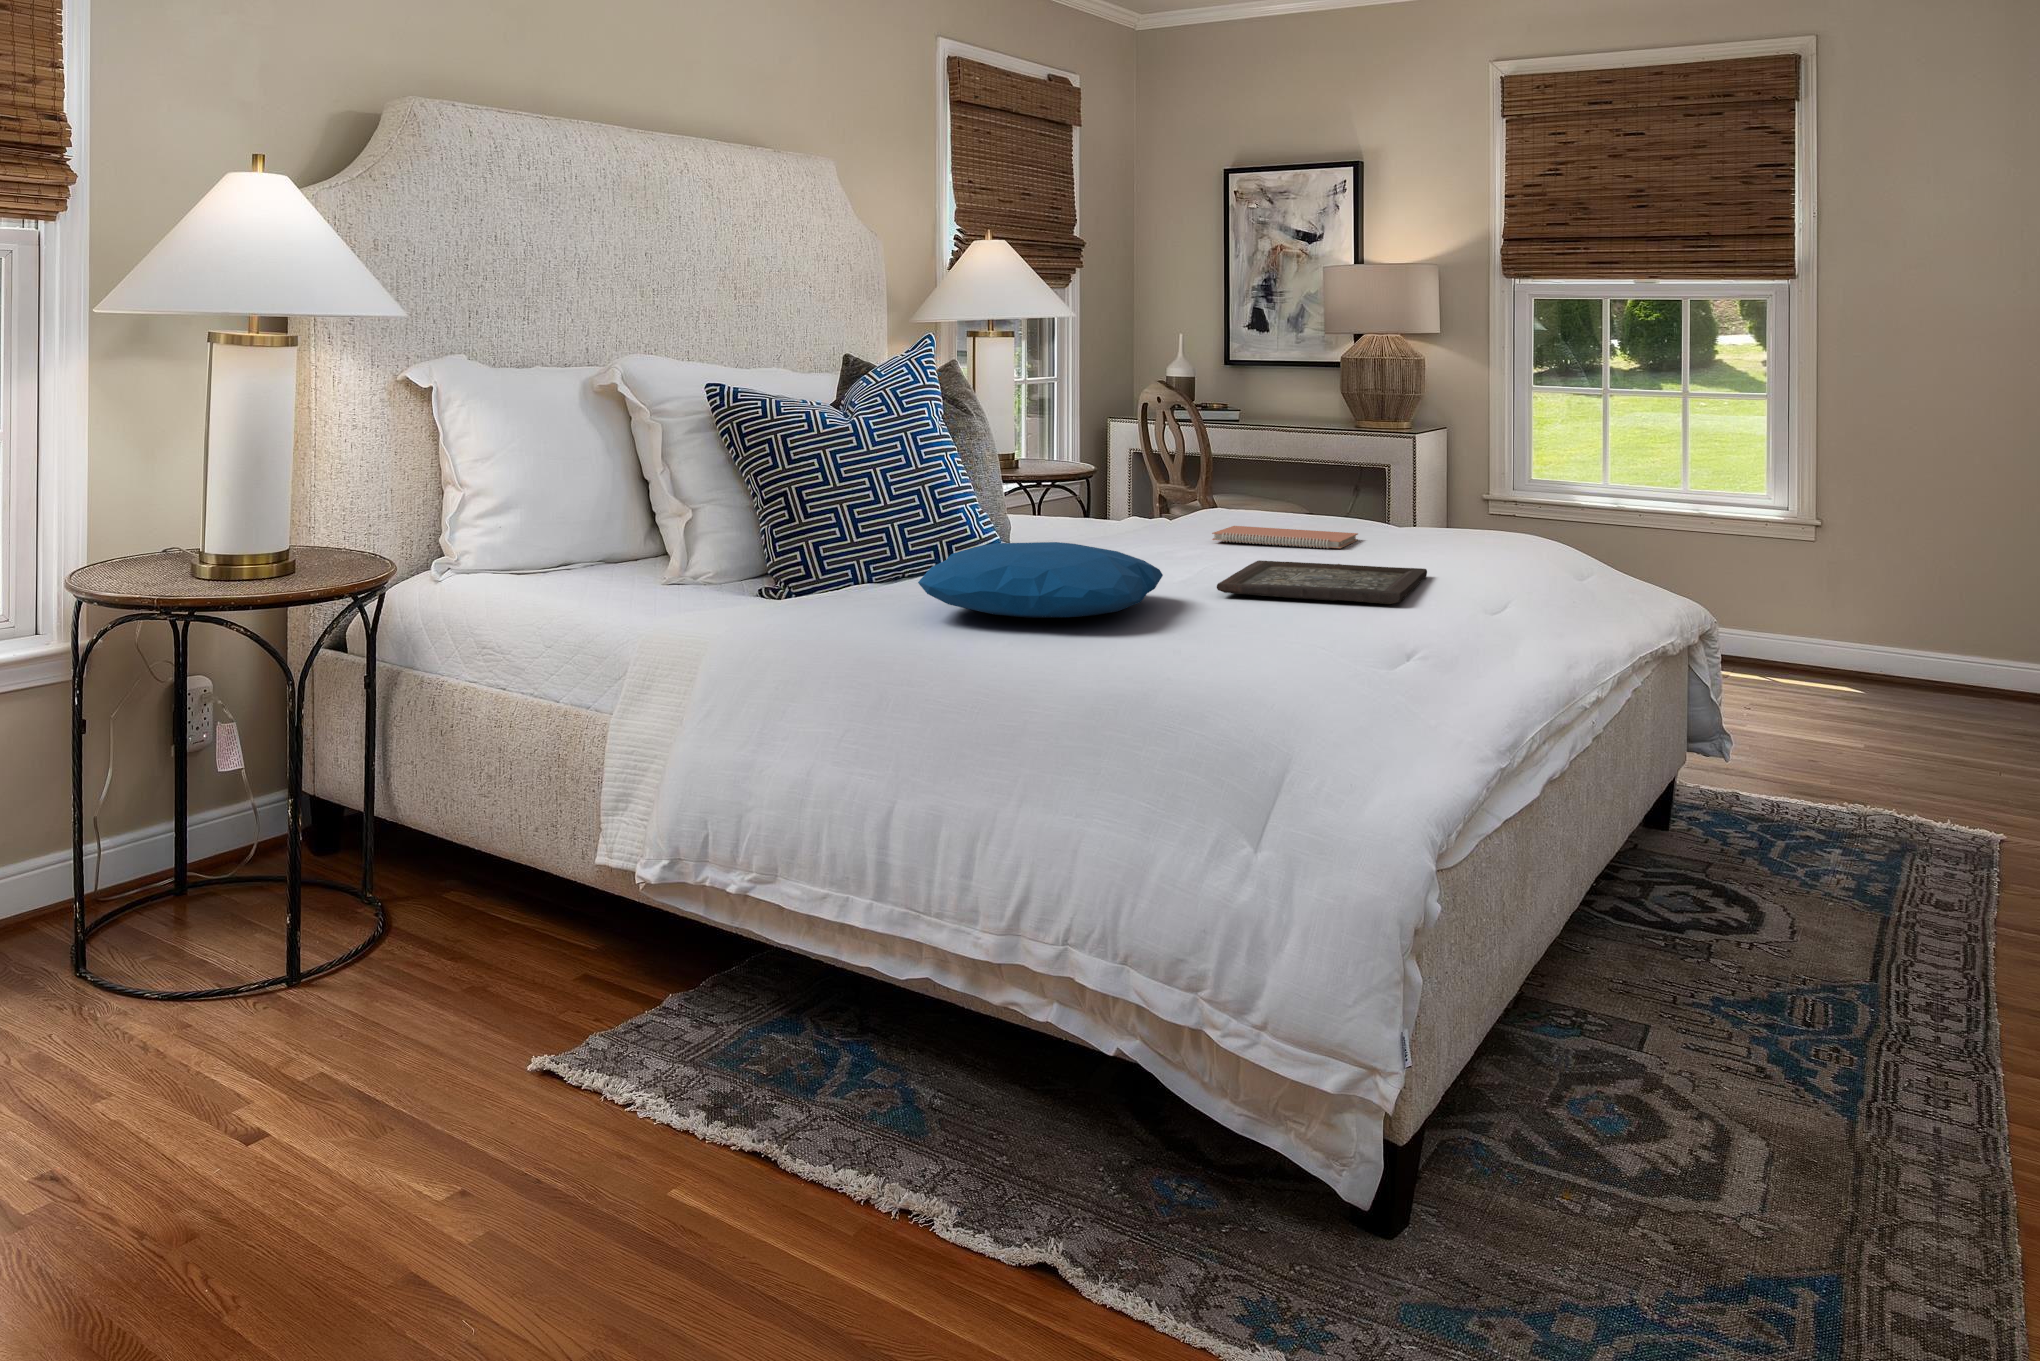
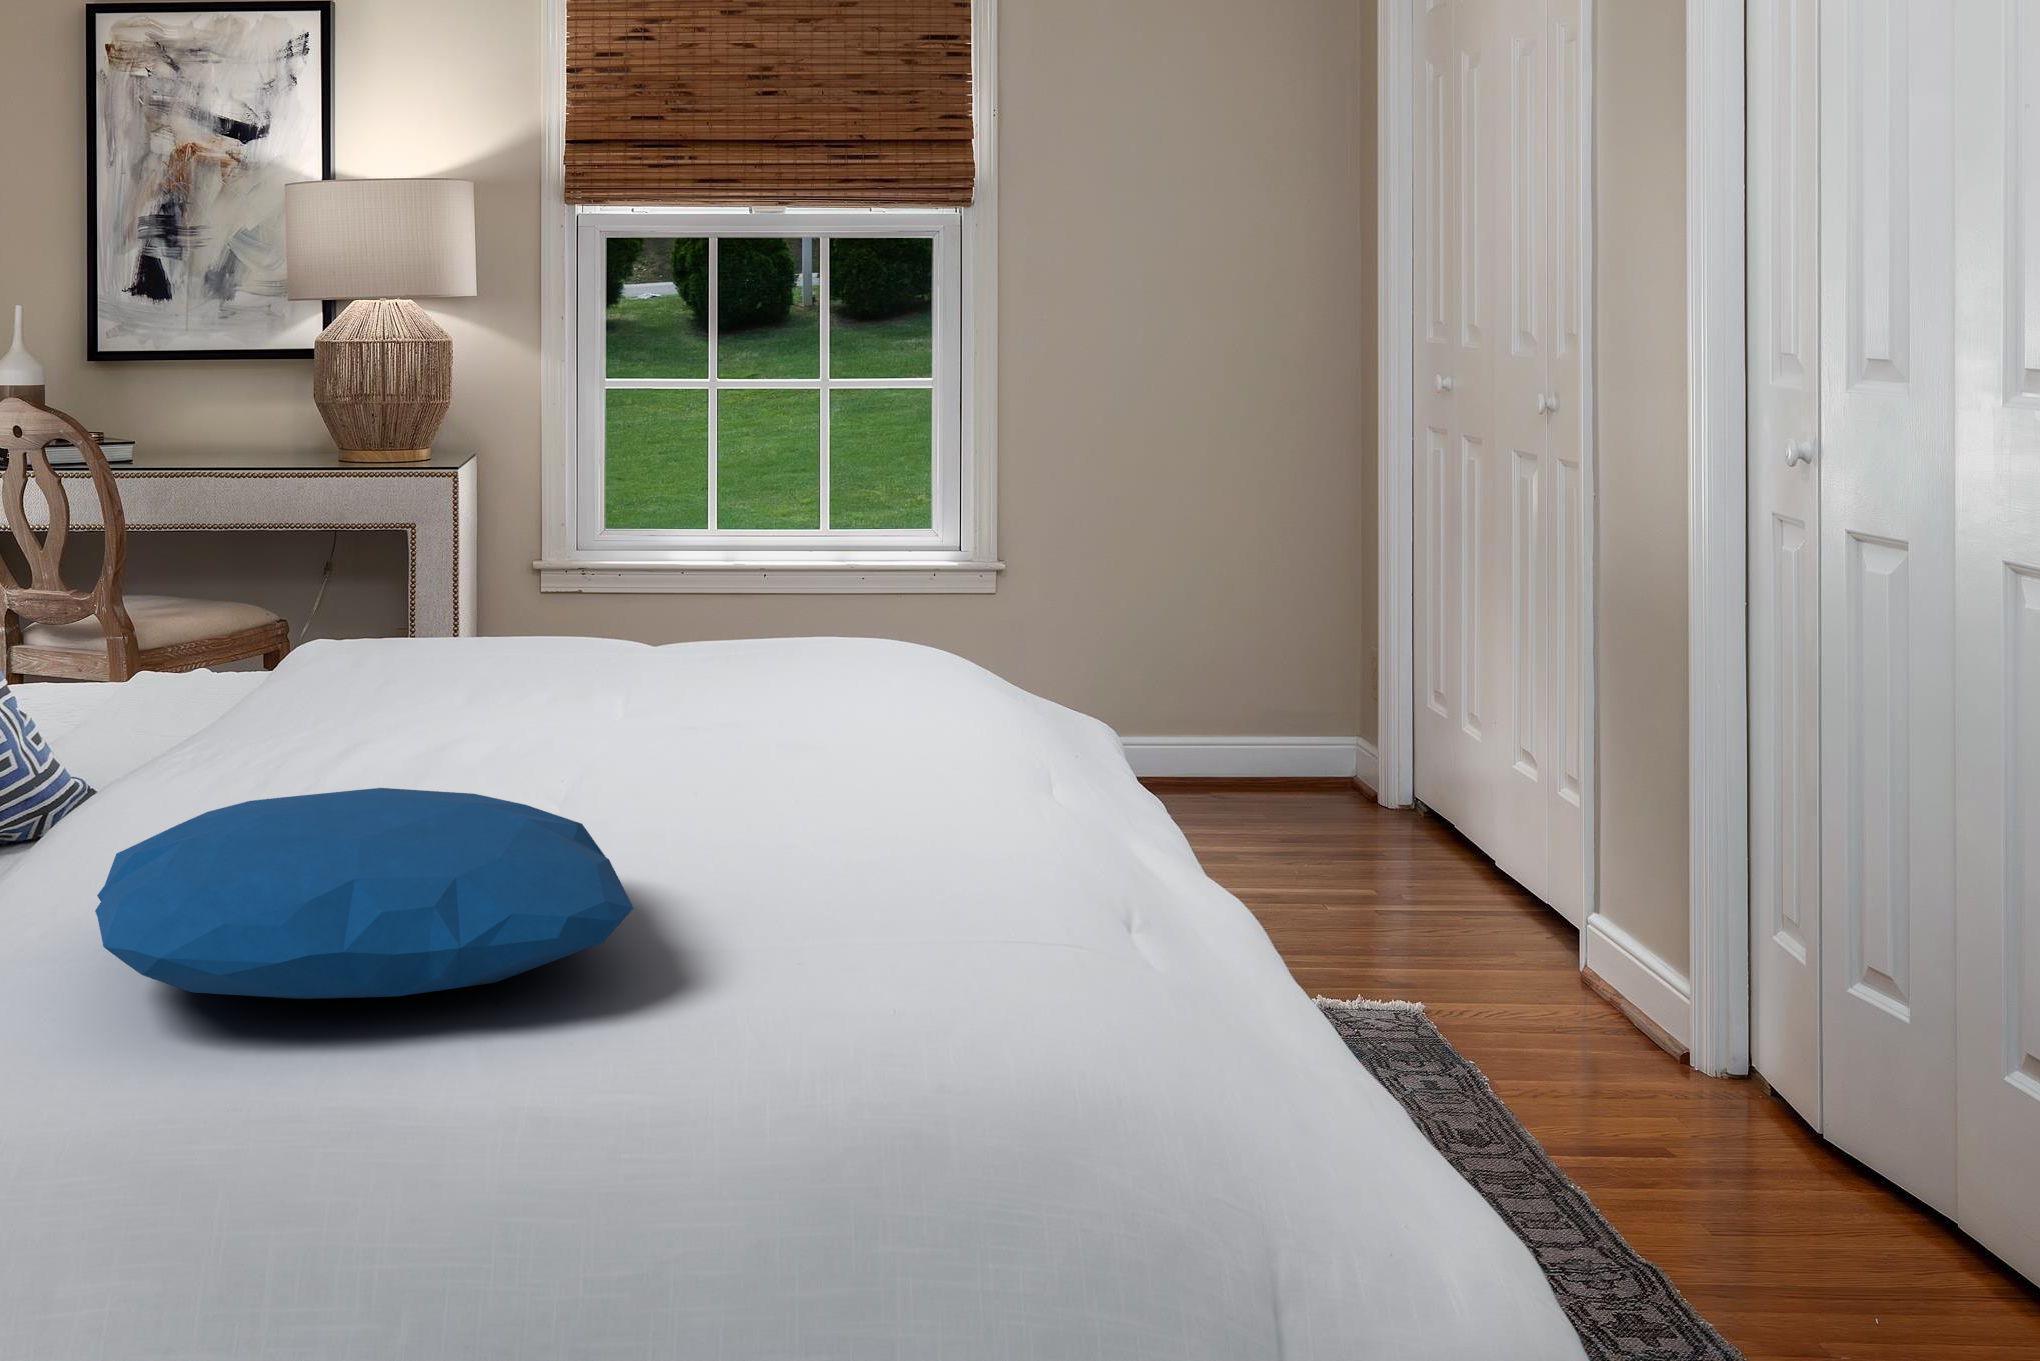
notebook: present [1212,526,1358,548] -> none [435,673,687,716]
tray: present [1217,560,1427,604] -> none [620,745,1023,852]

